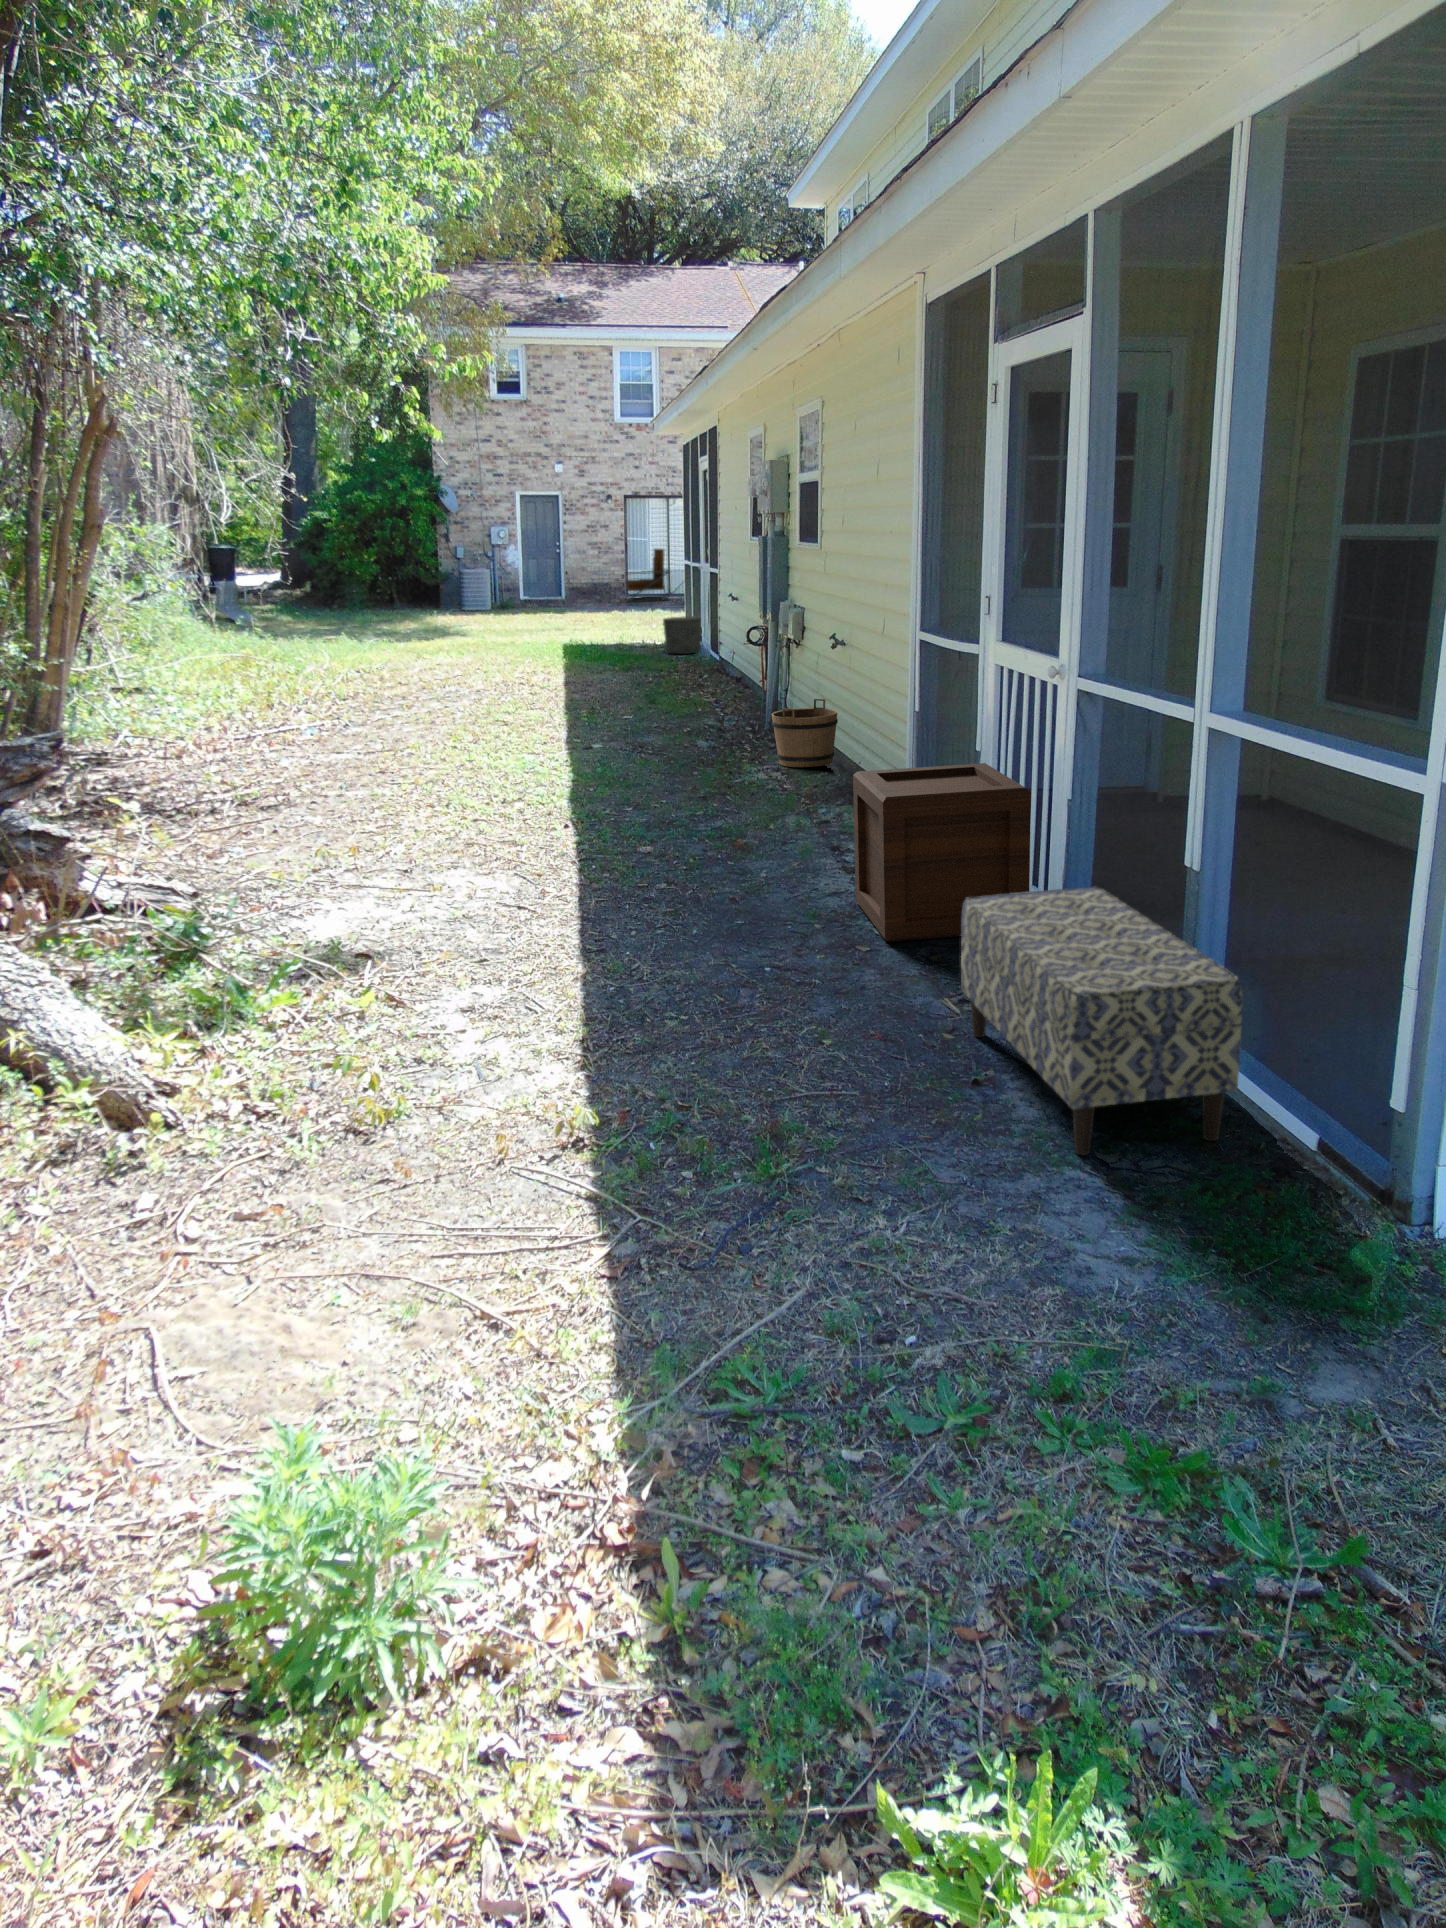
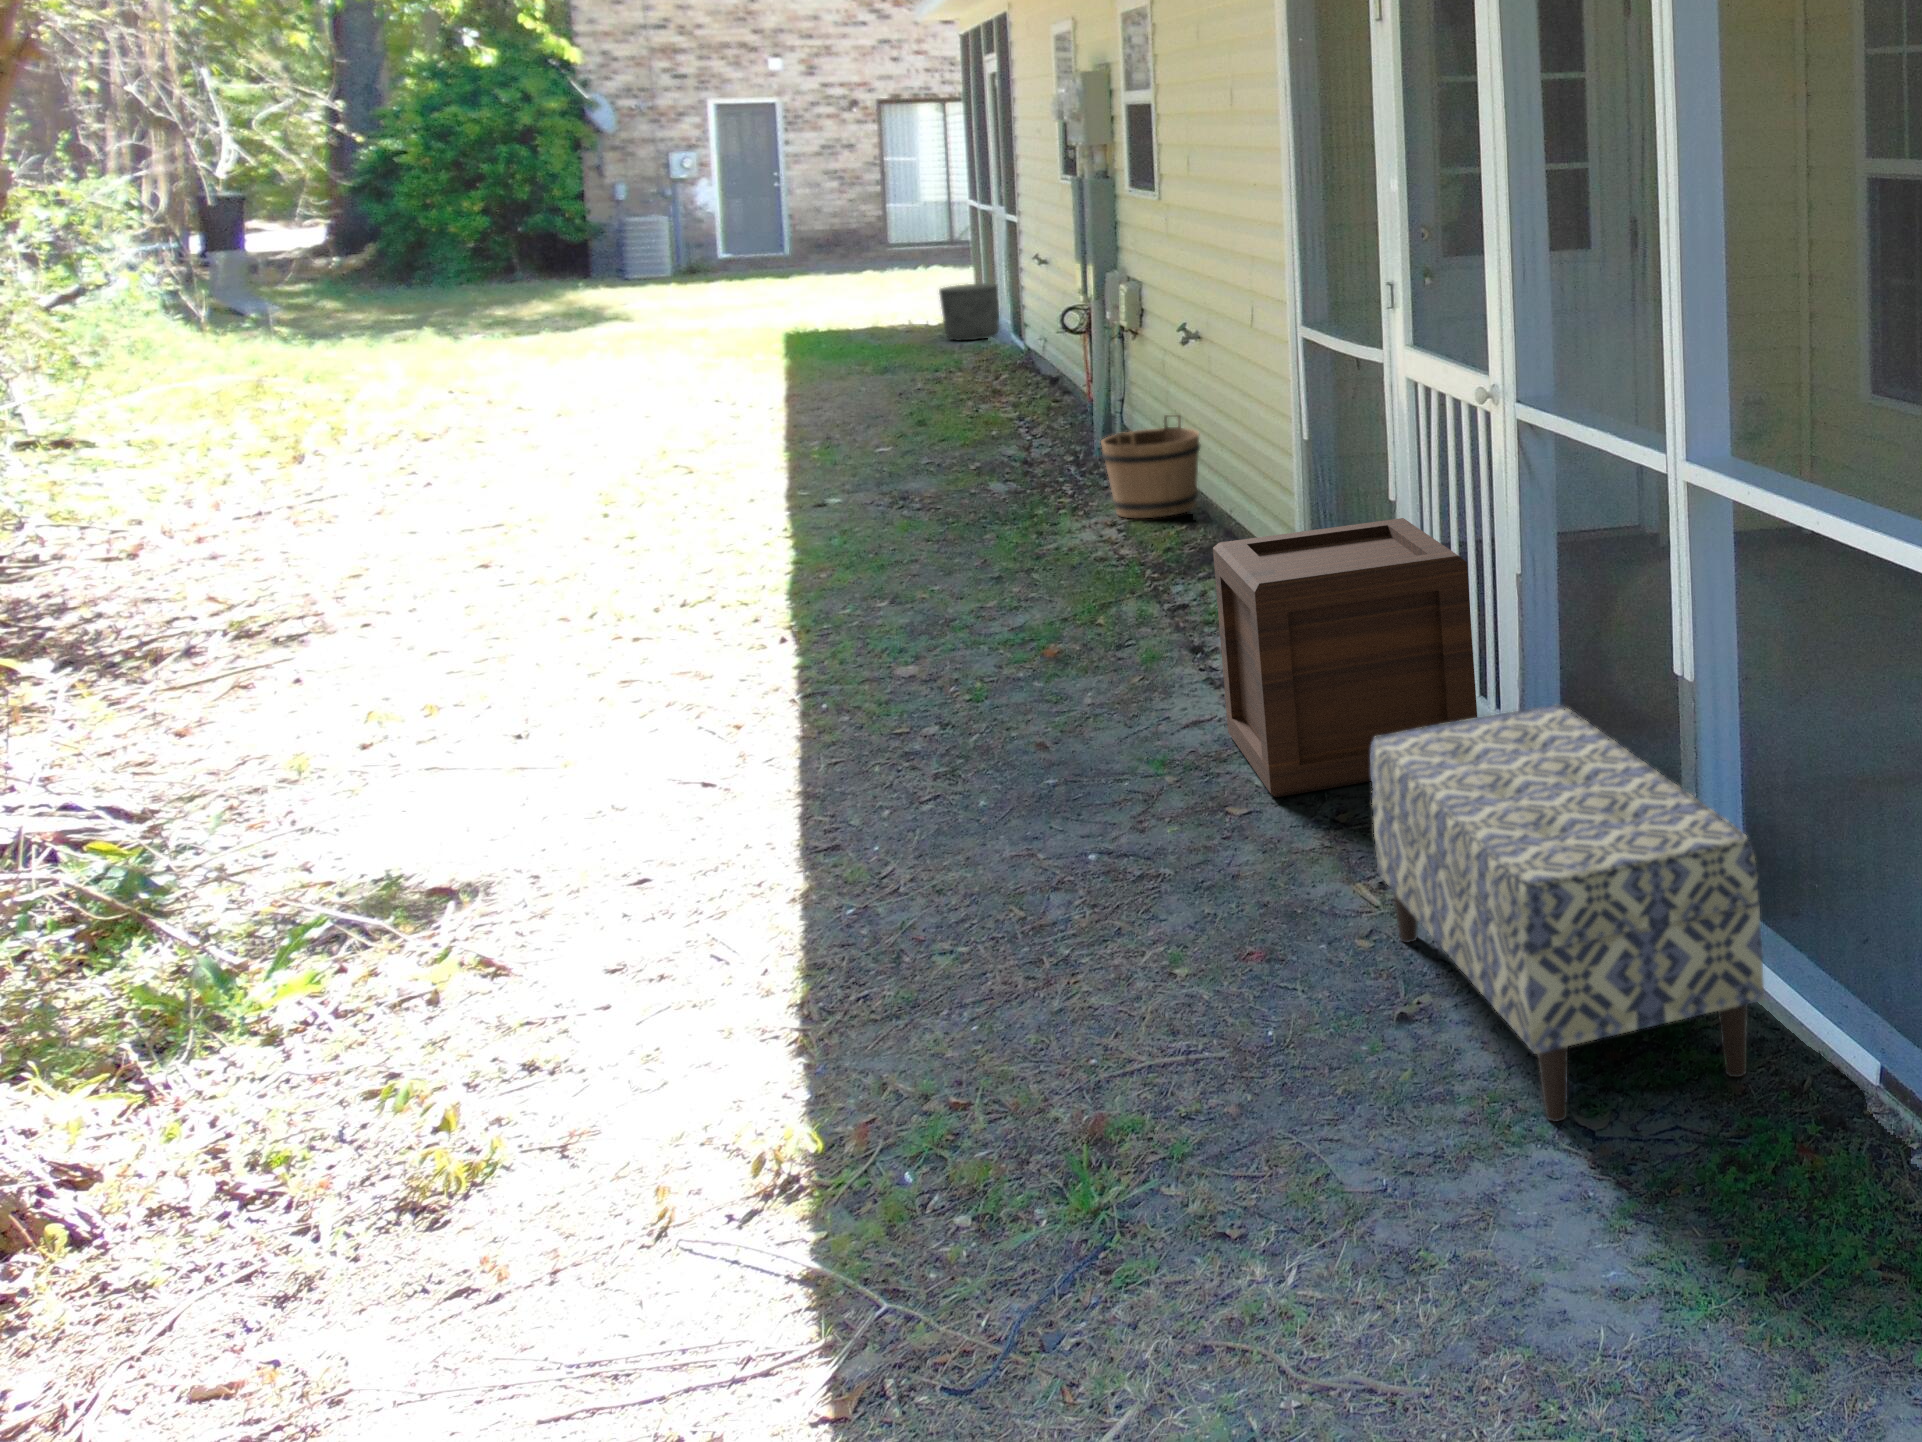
lounge chair: present [625,548,669,602] -> none [880,175,953,257]

